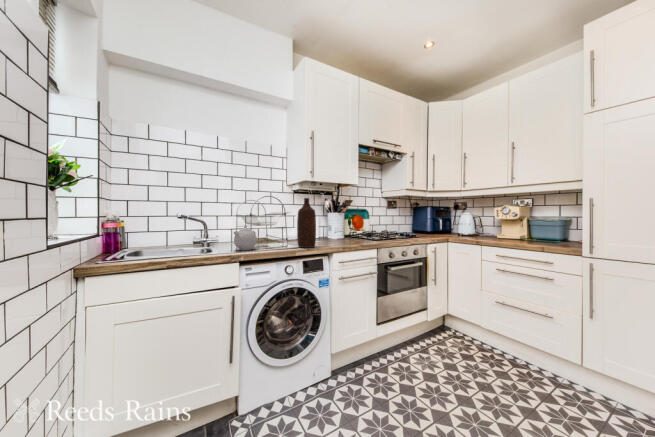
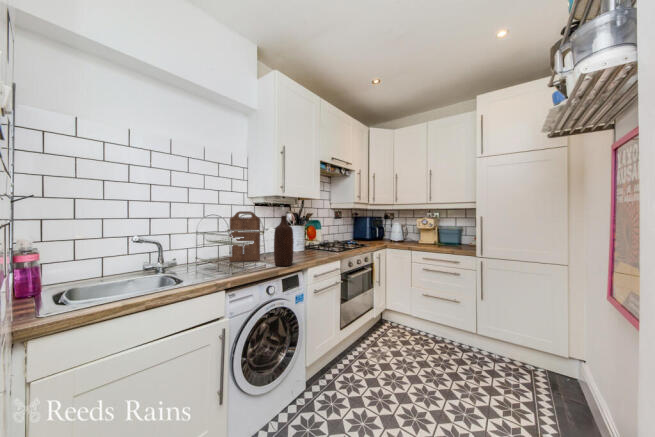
cutting board: none [263,196,290,244] -> present [229,211,260,262]
teapot: present [234,225,257,250] -> none [207,247,234,275]

